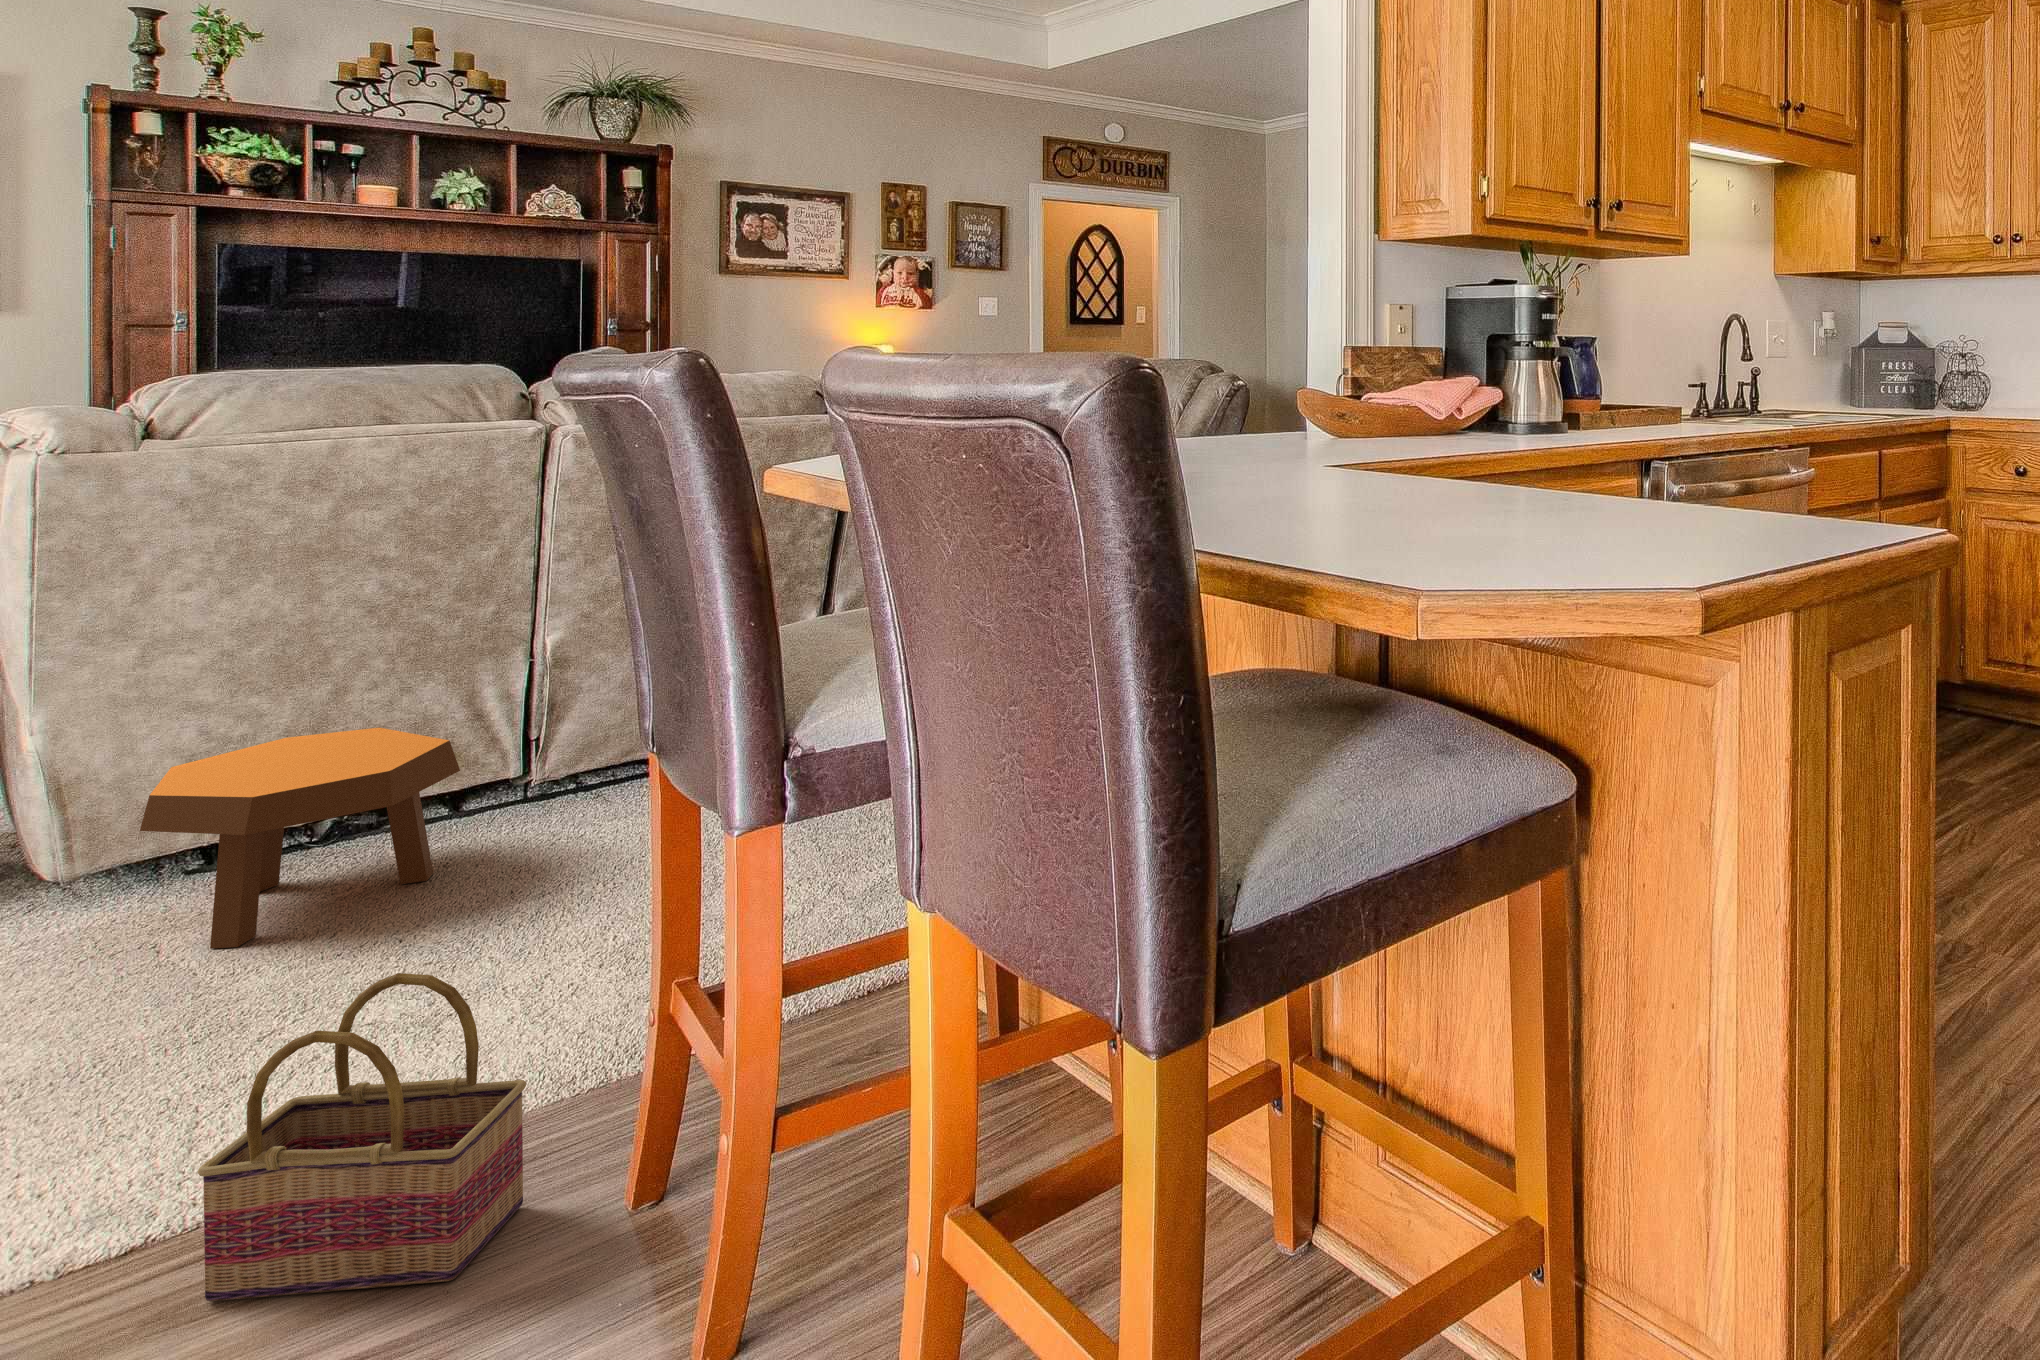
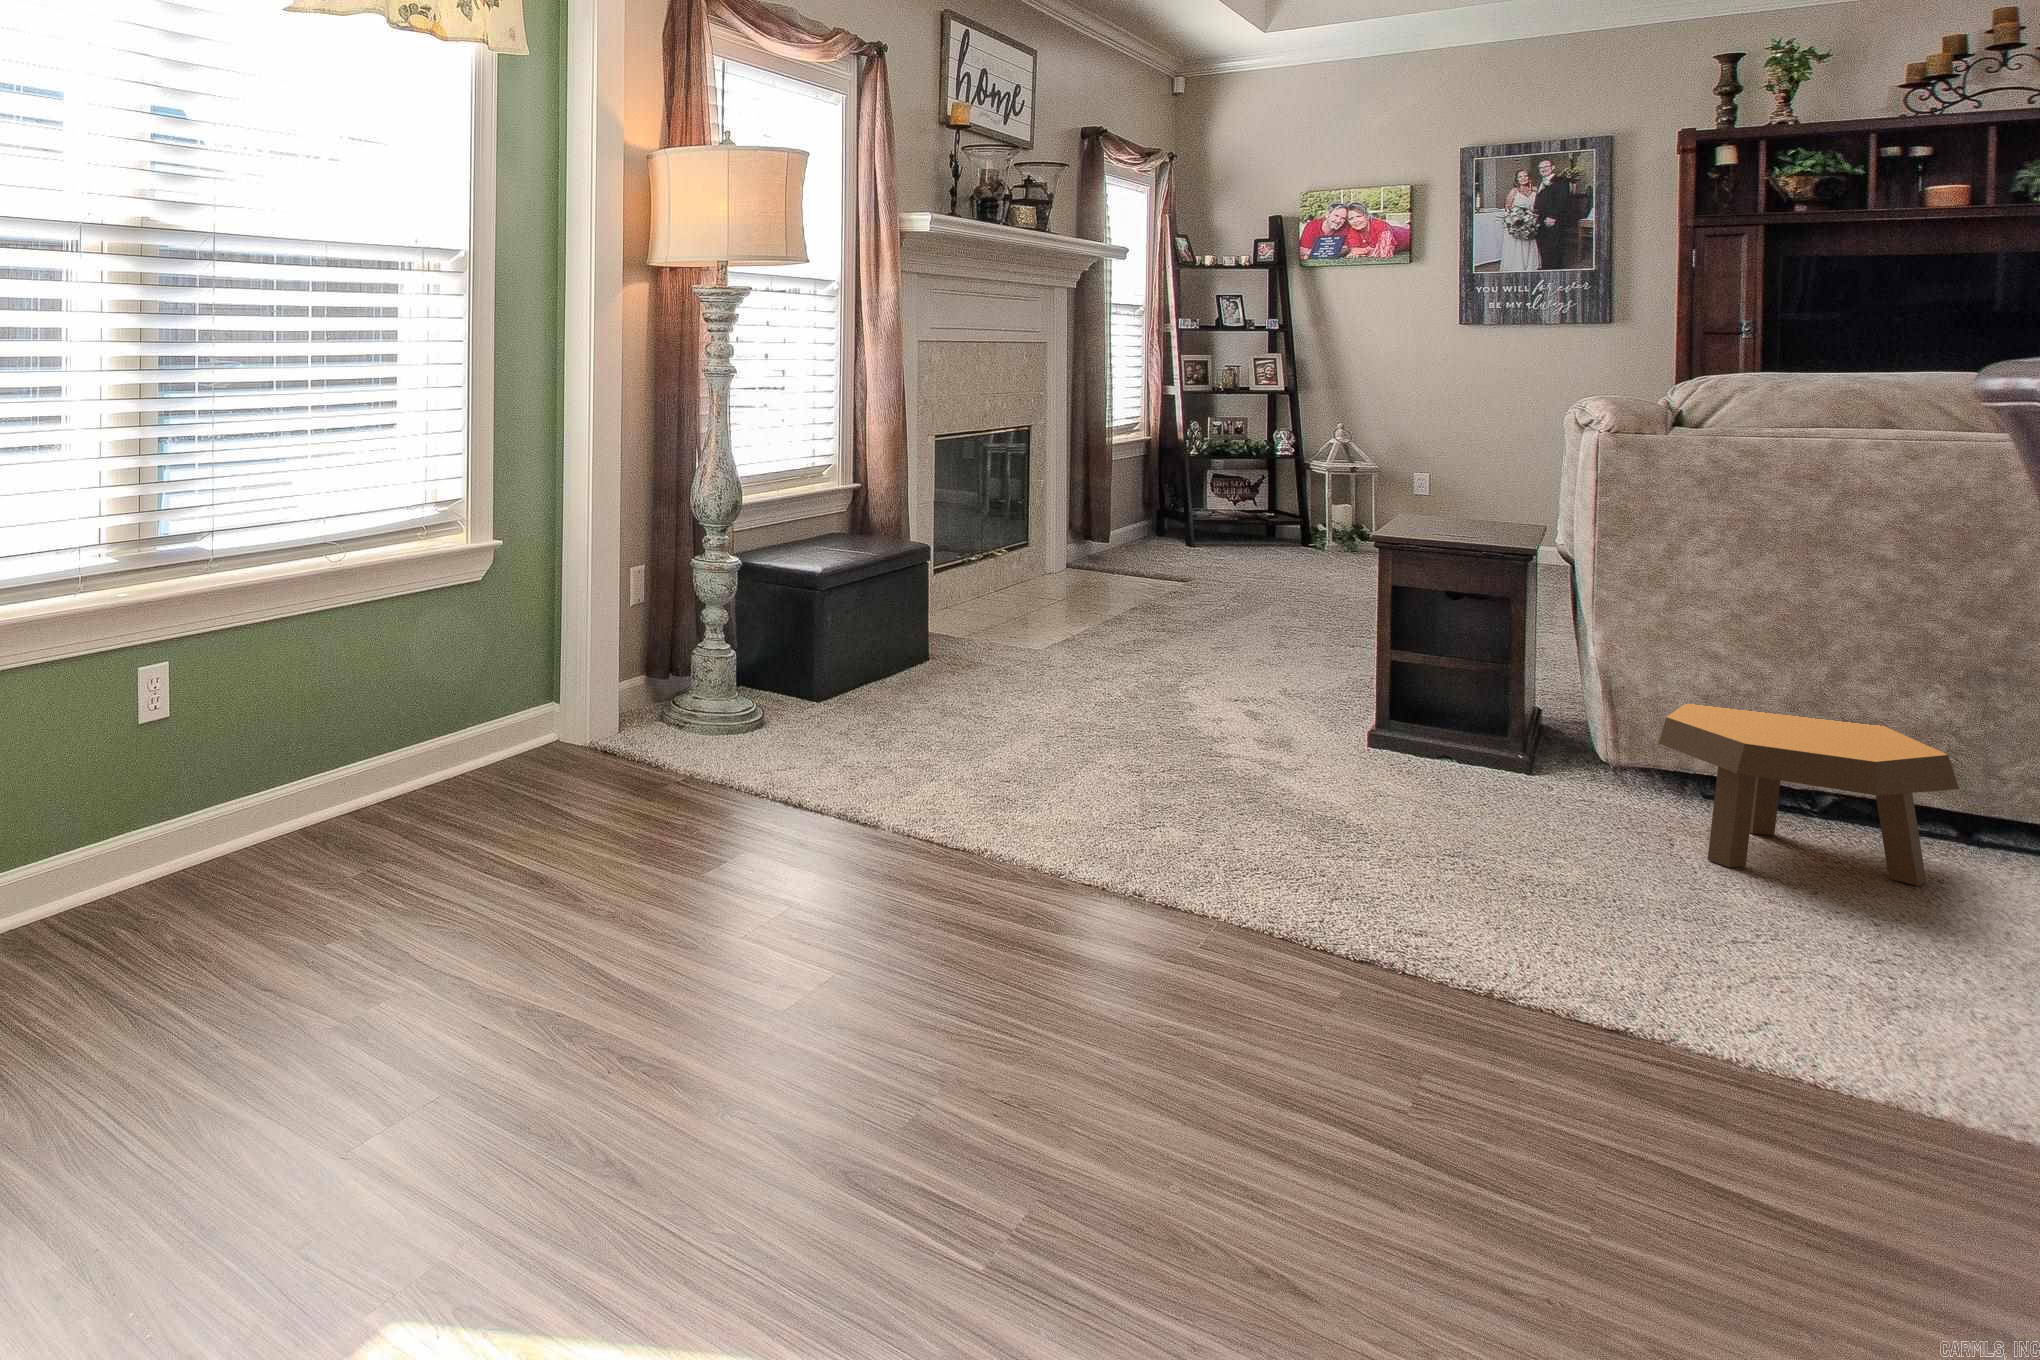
basket: present [197,973,527,1301] -> none [1650,911,1946,1201]

